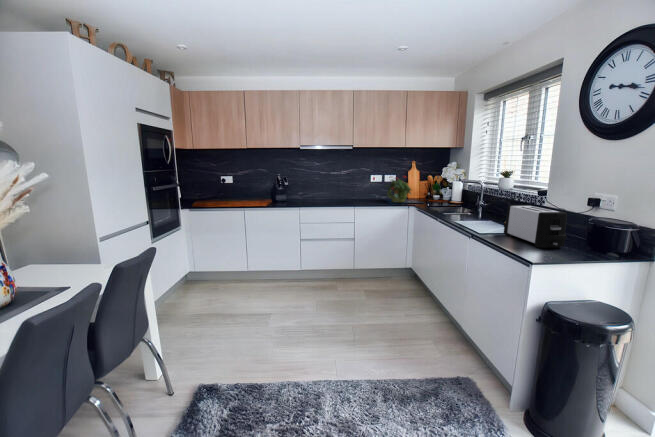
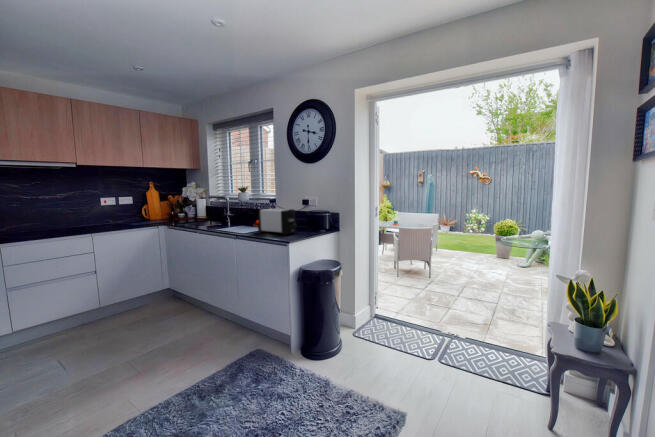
potted plant: present [386,176,411,202] -> none [123,196,158,225]

